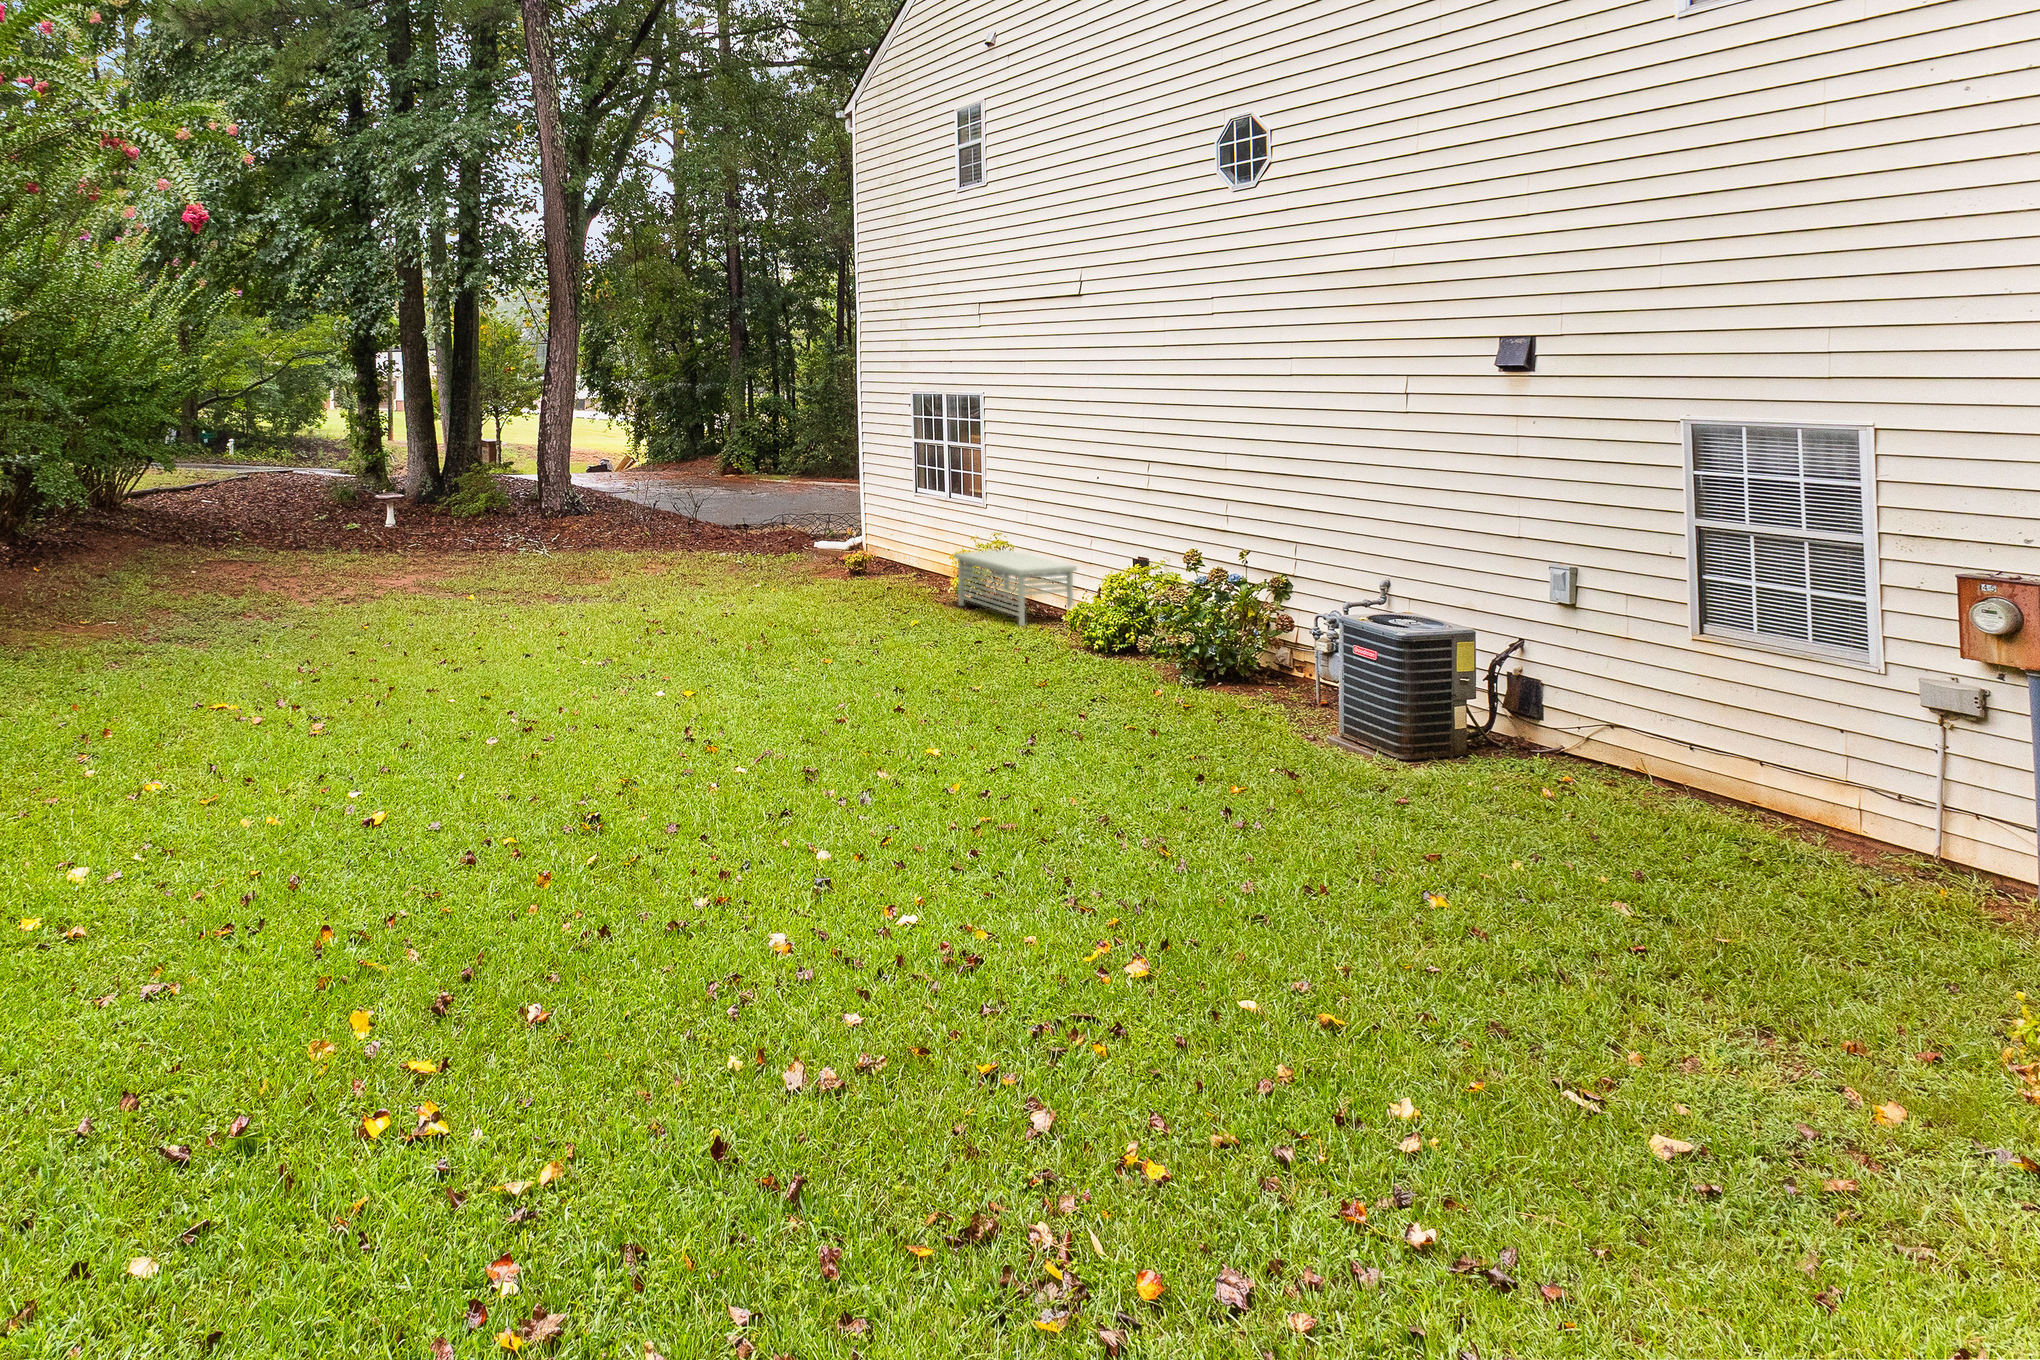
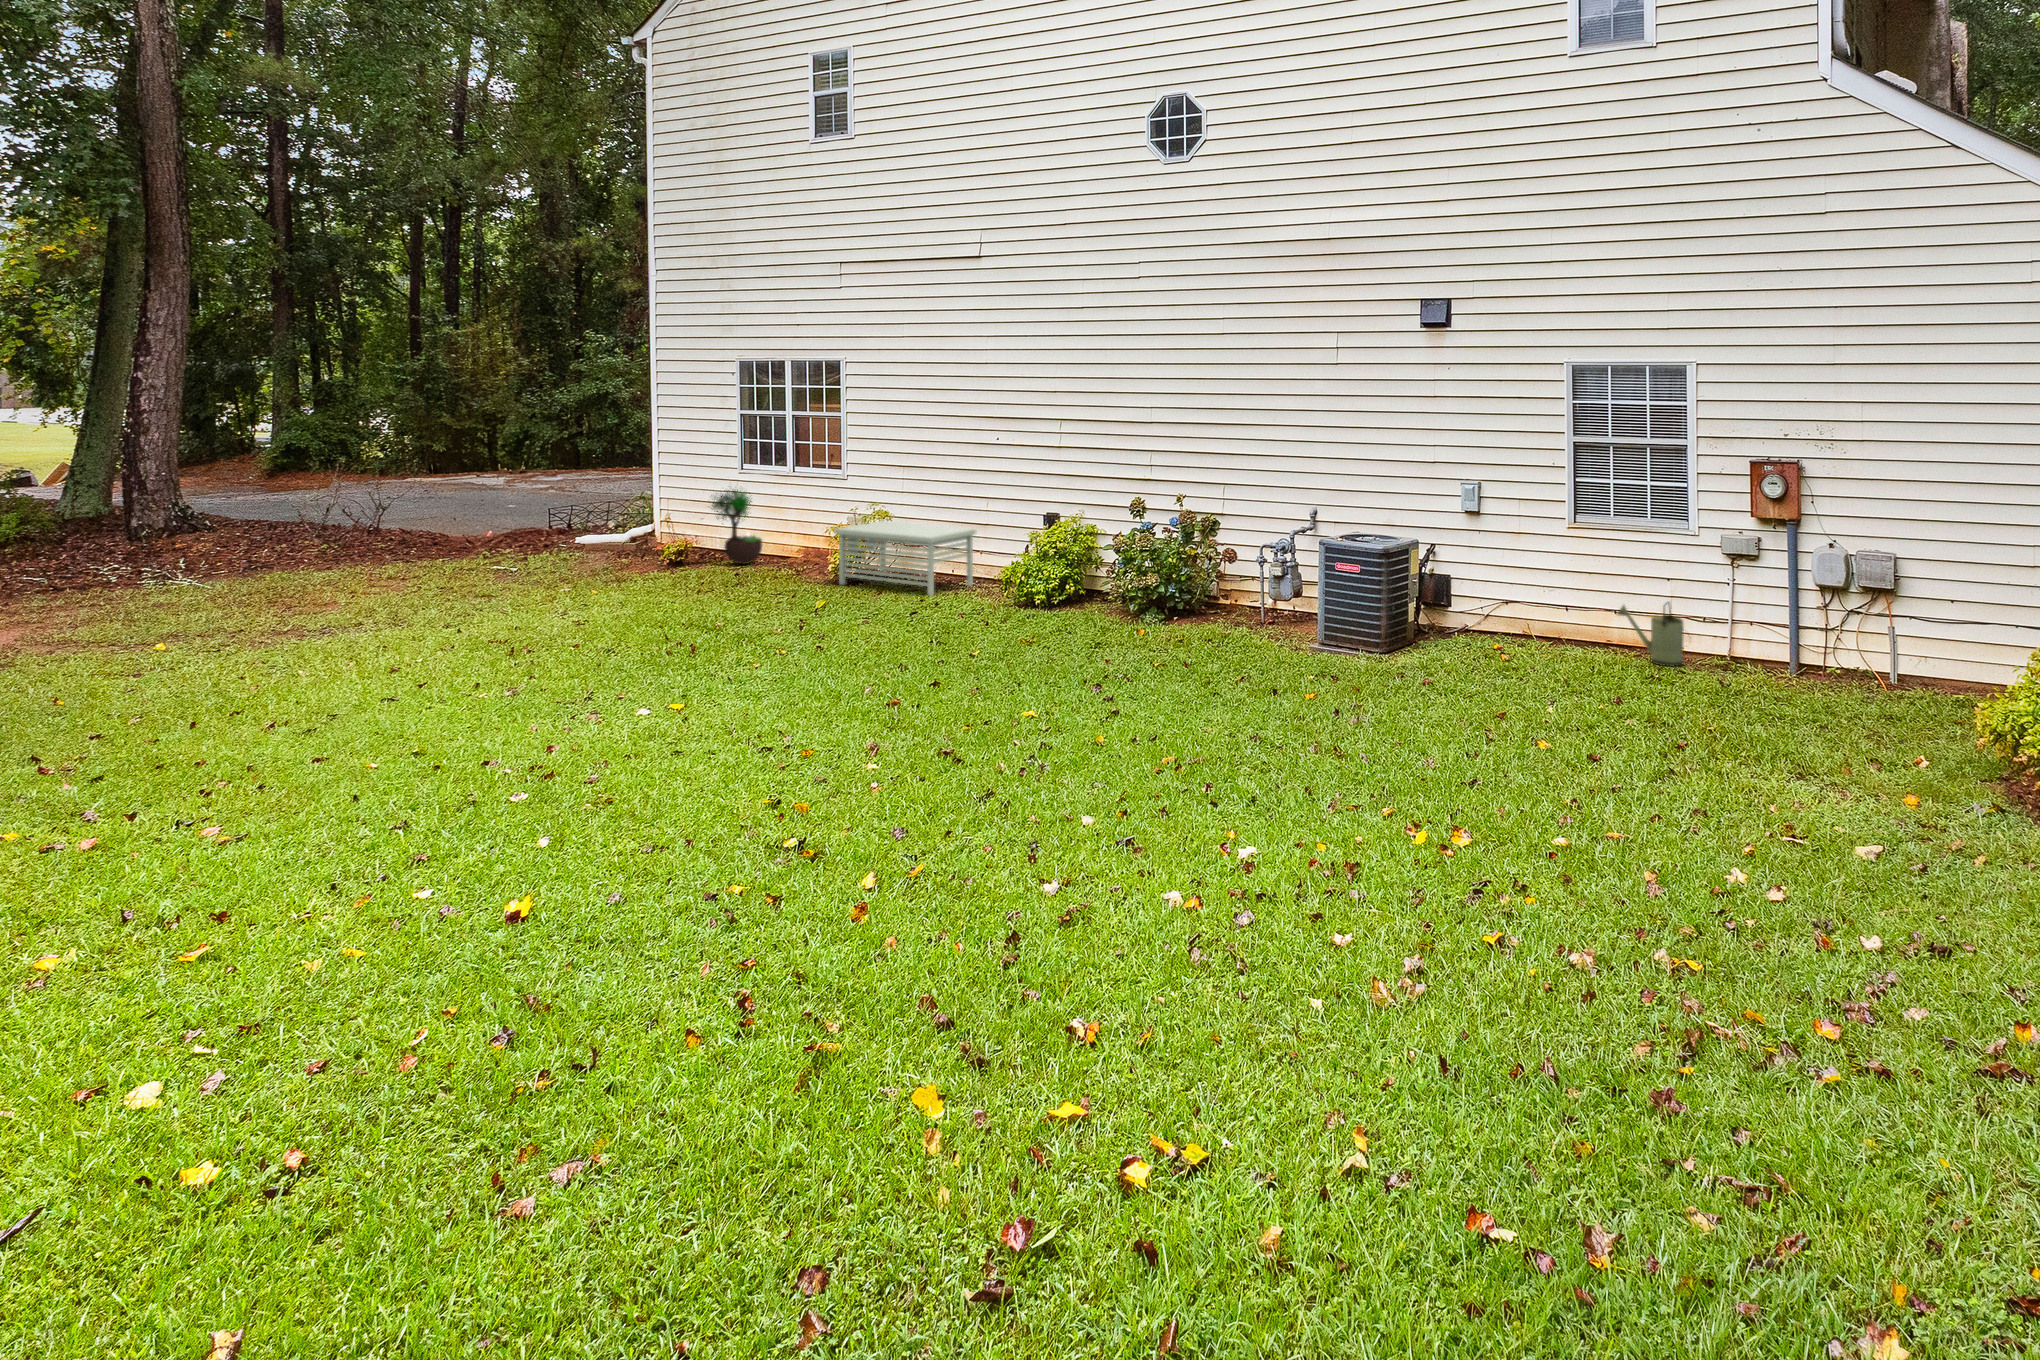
potted tree: none [876,502,926,578] -> present [711,490,762,564]
watering can: none [1744,752,1859,854] -> present [1617,602,1684,666]

